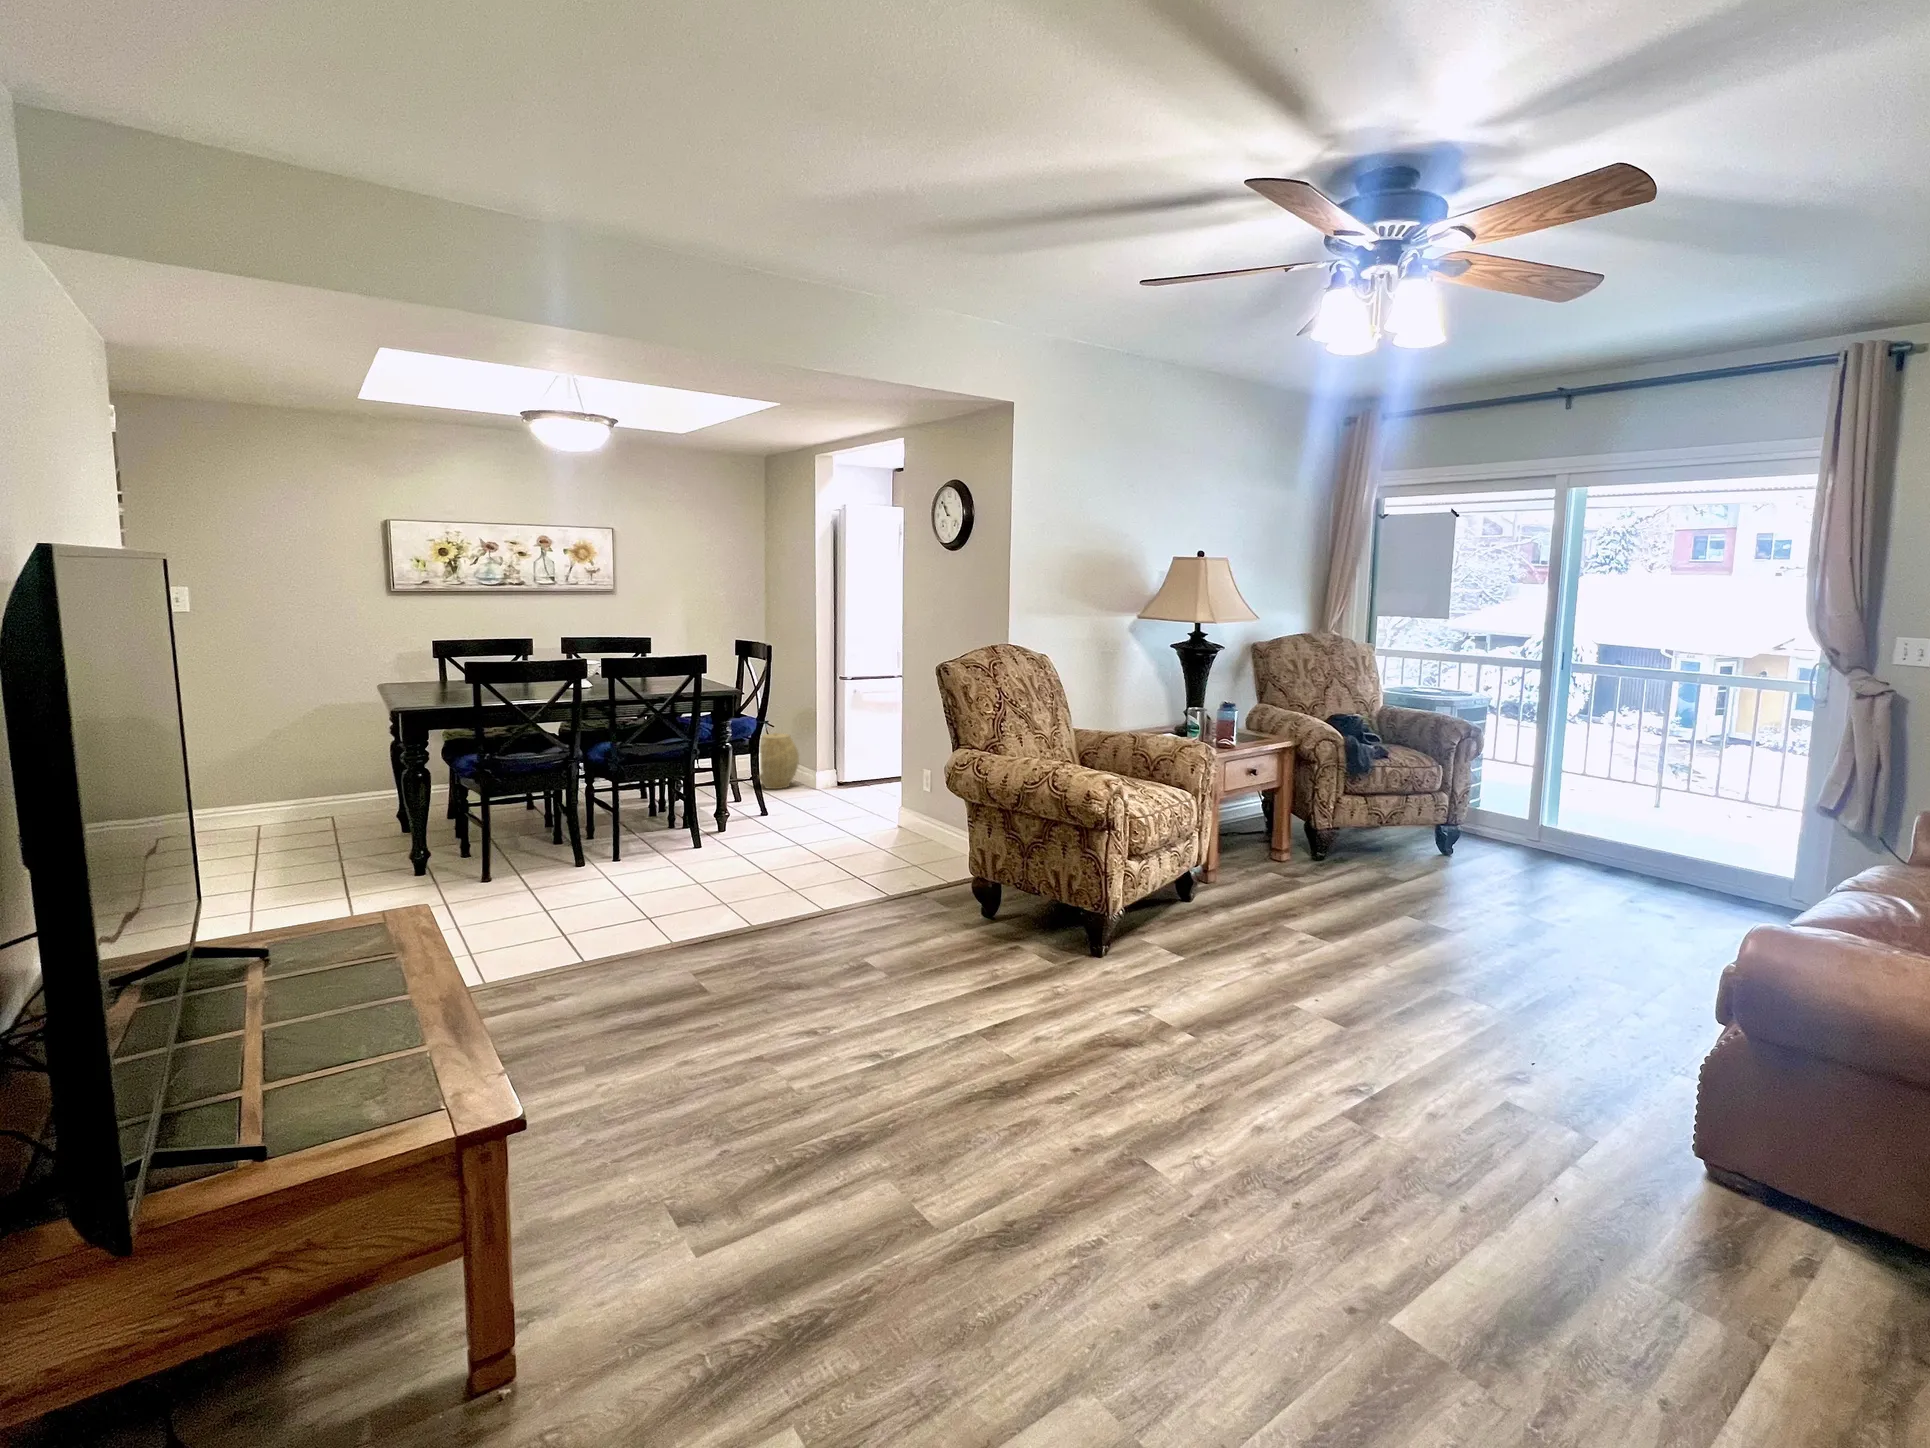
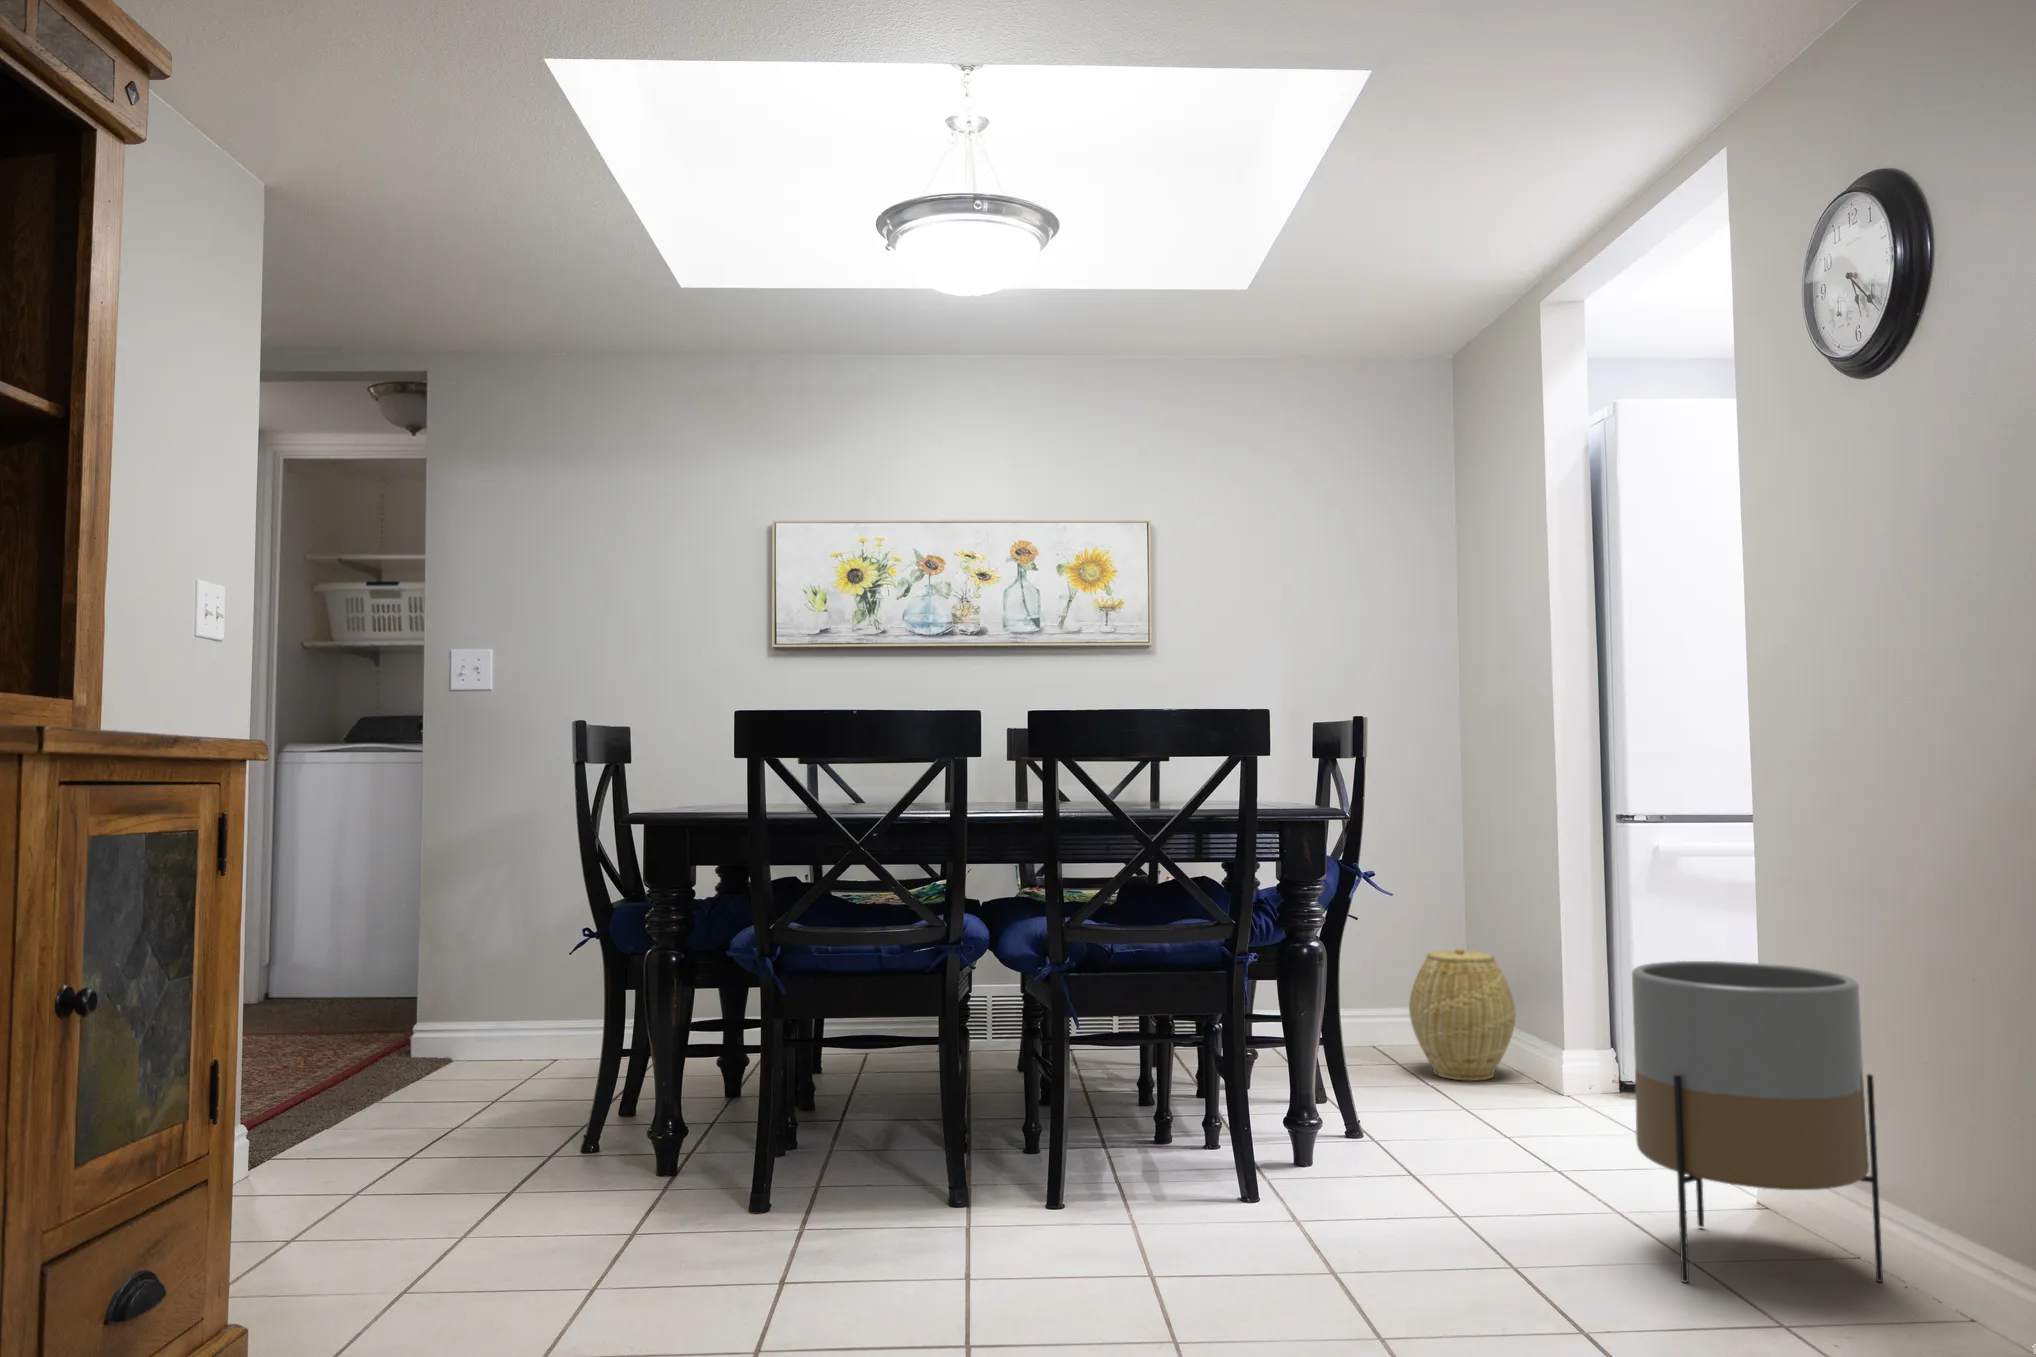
planter: none [842,739,915,847] -> present [1632,961,1883,1282]

